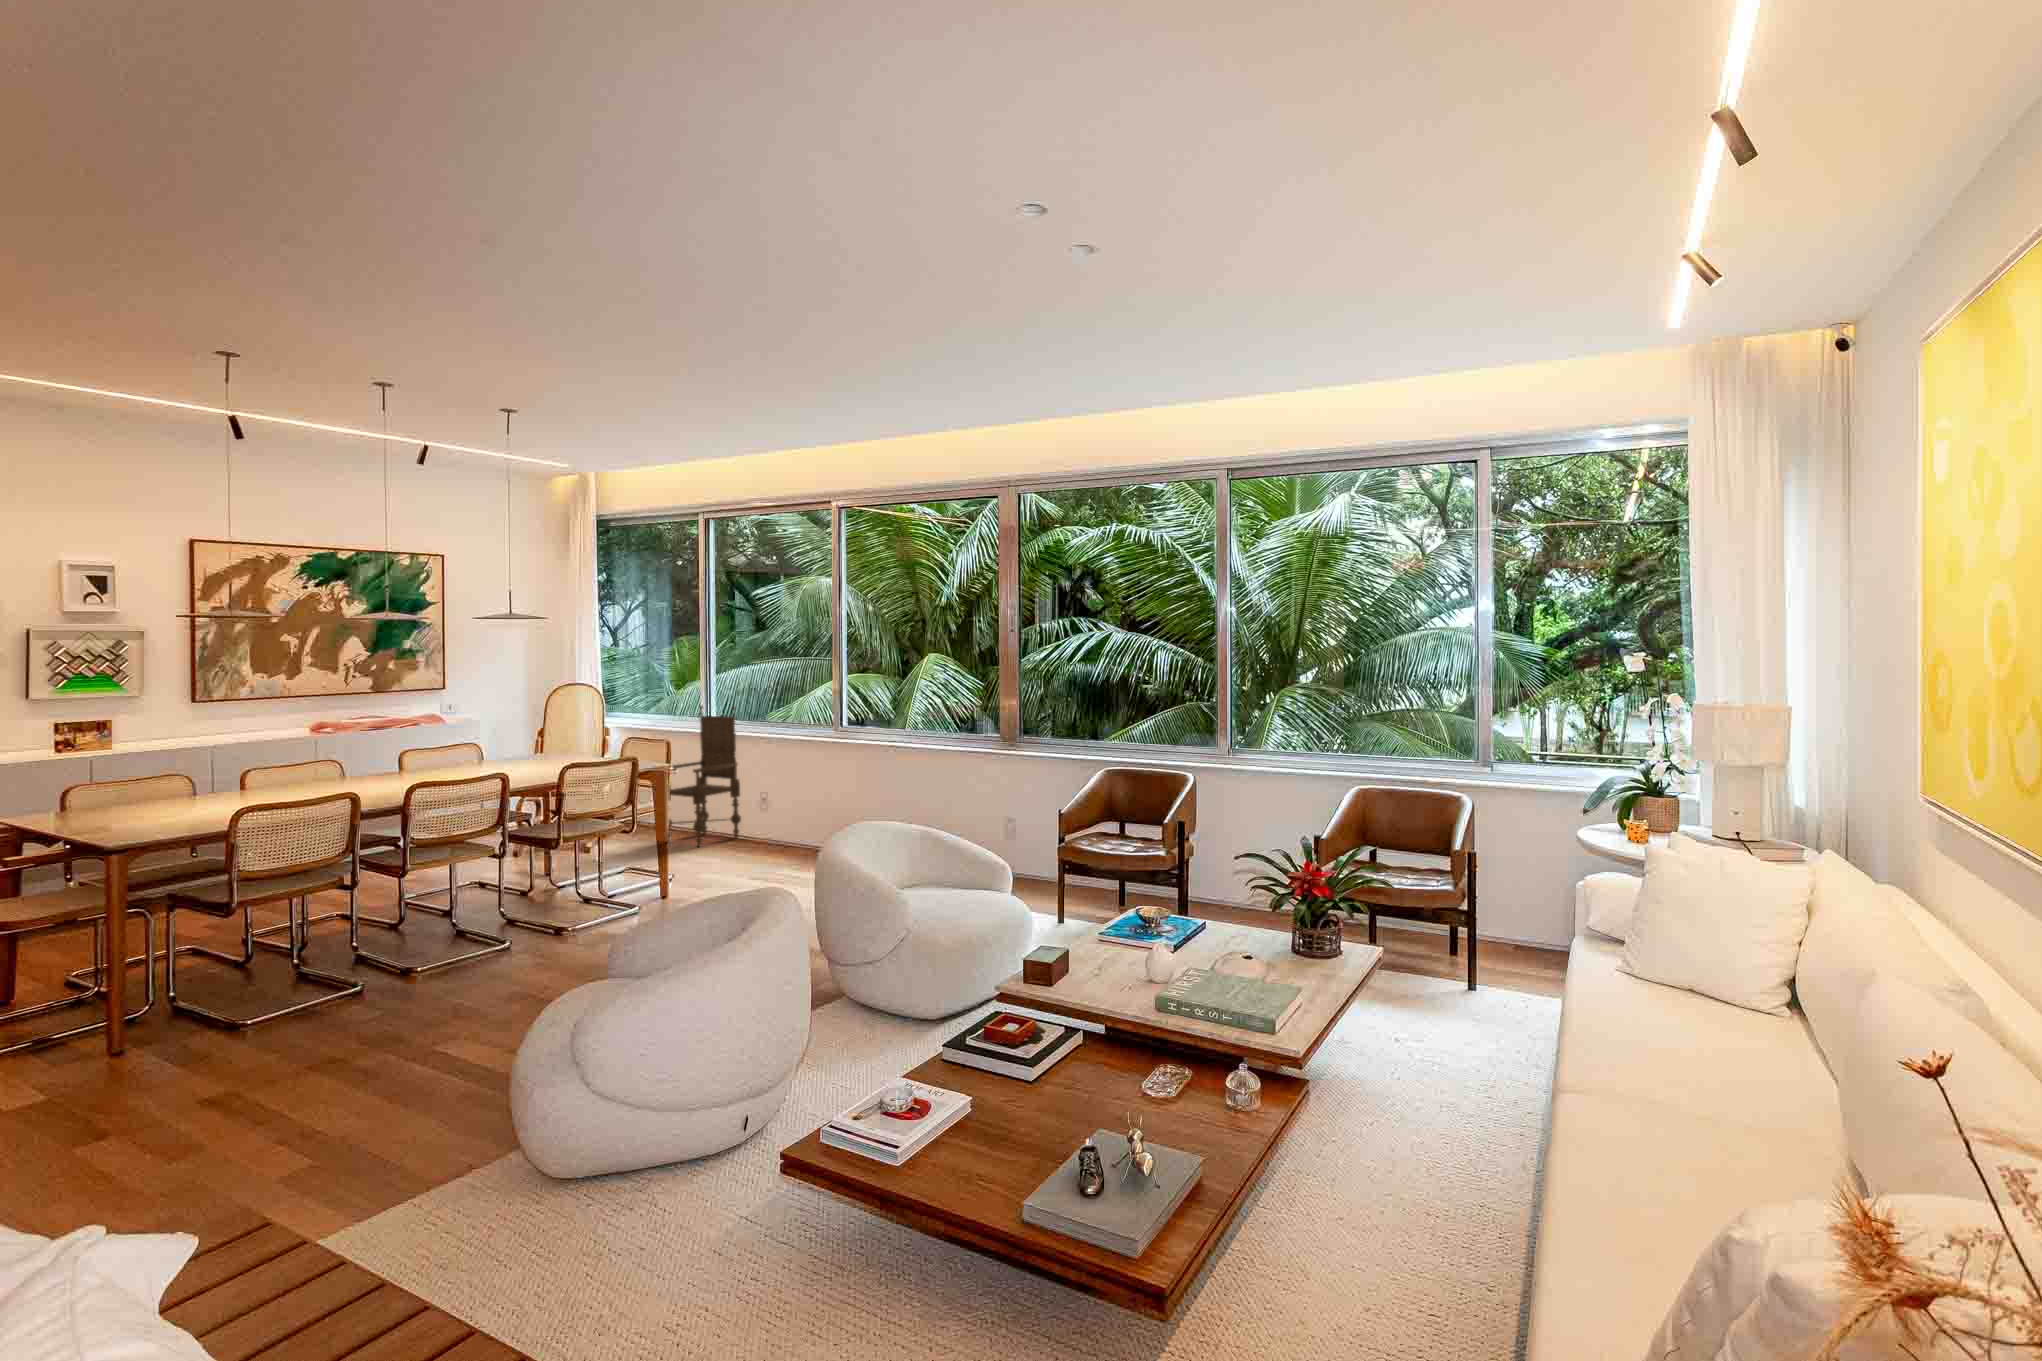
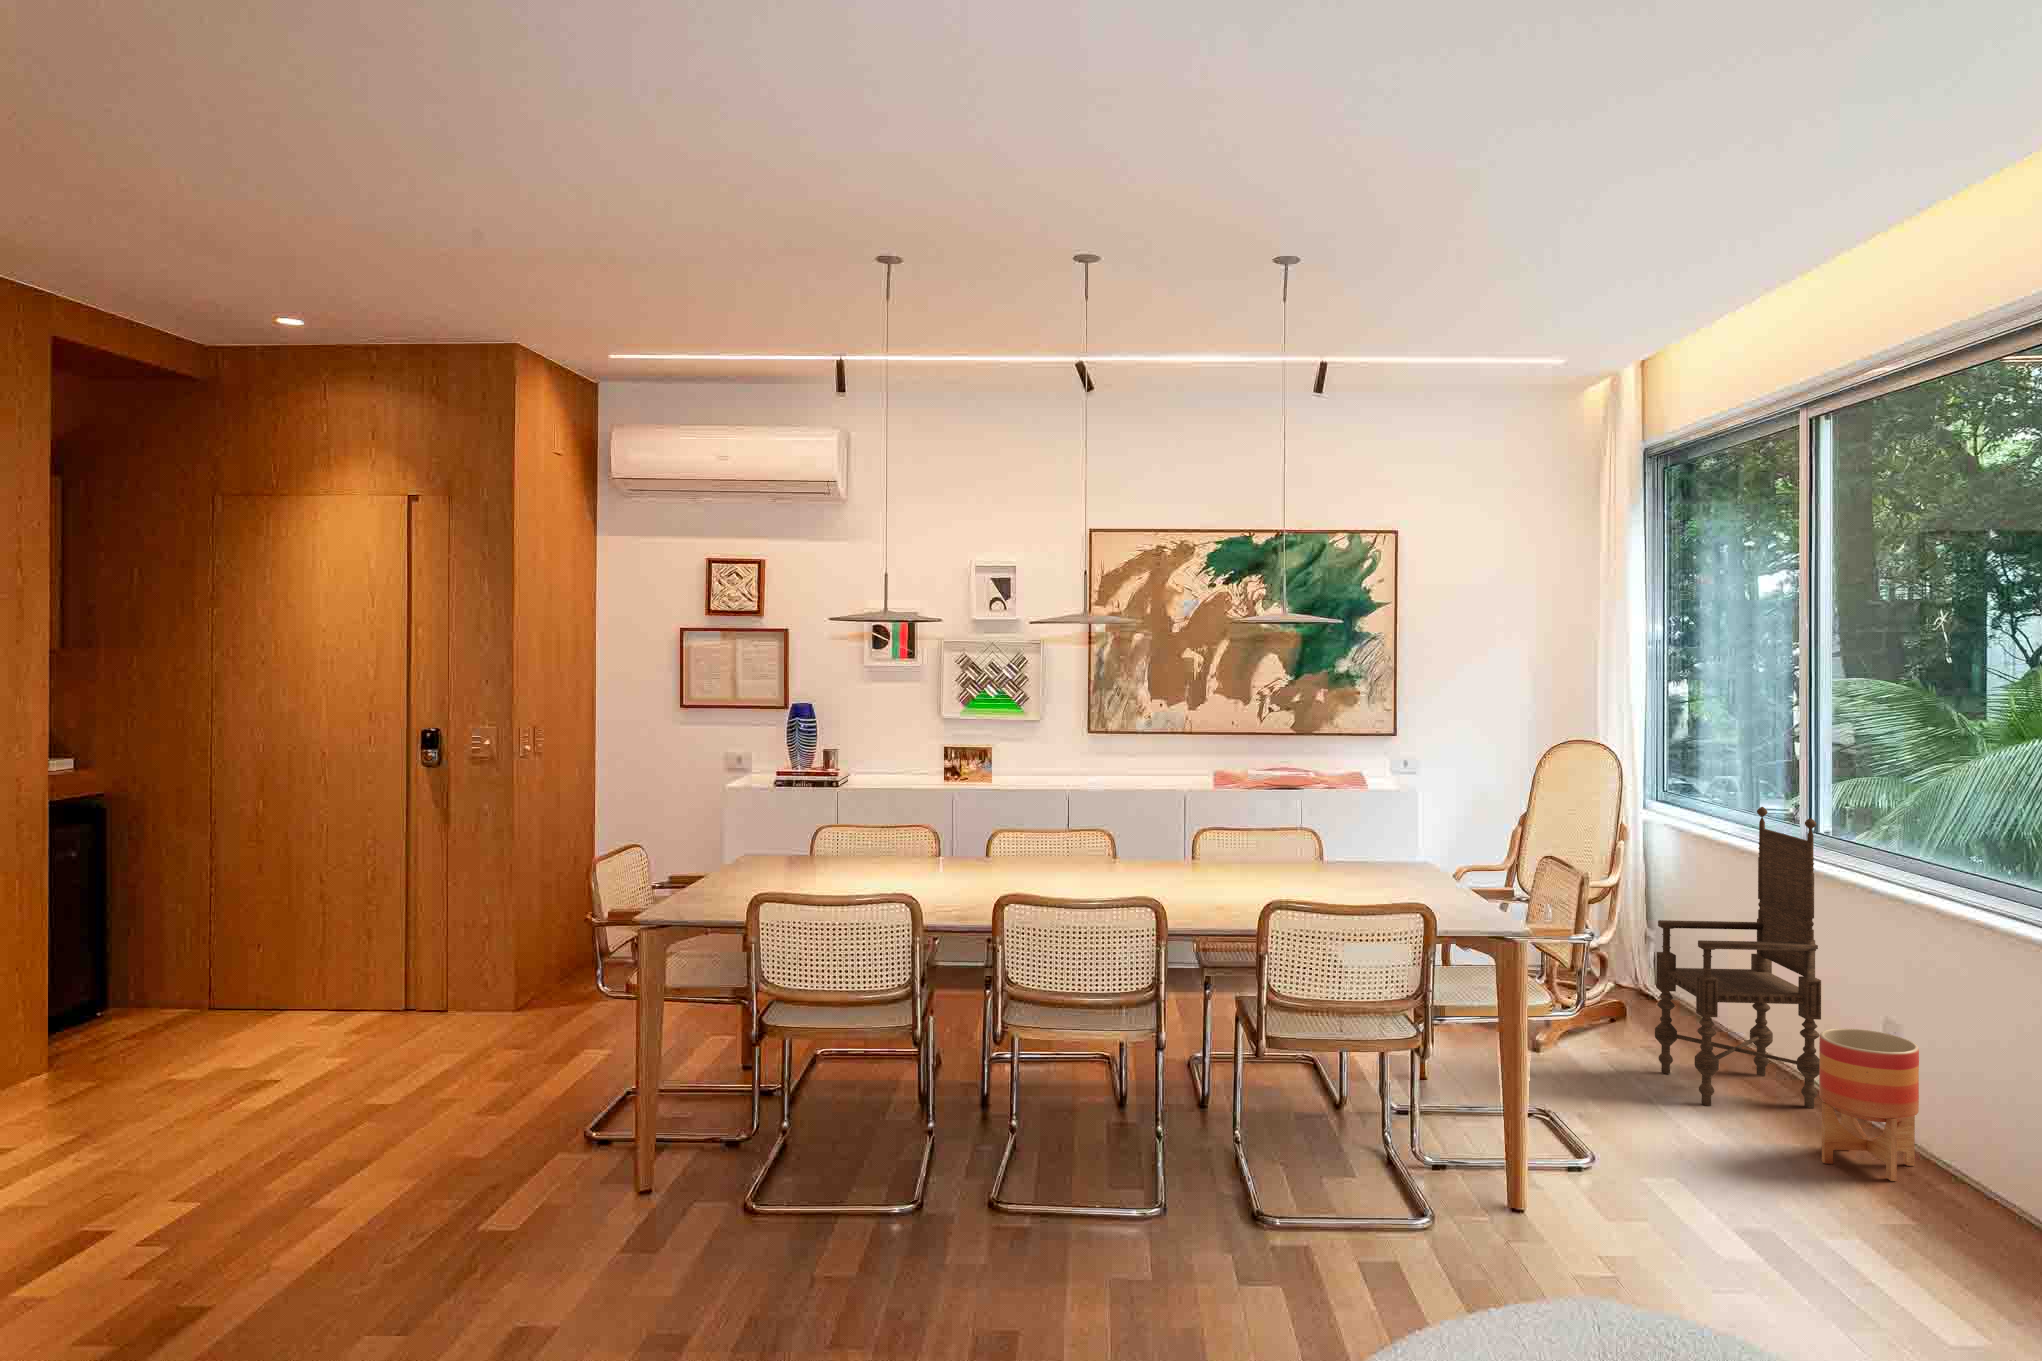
planter: none [758,791,796,849] -> present [1819,1028,1919,1181]

